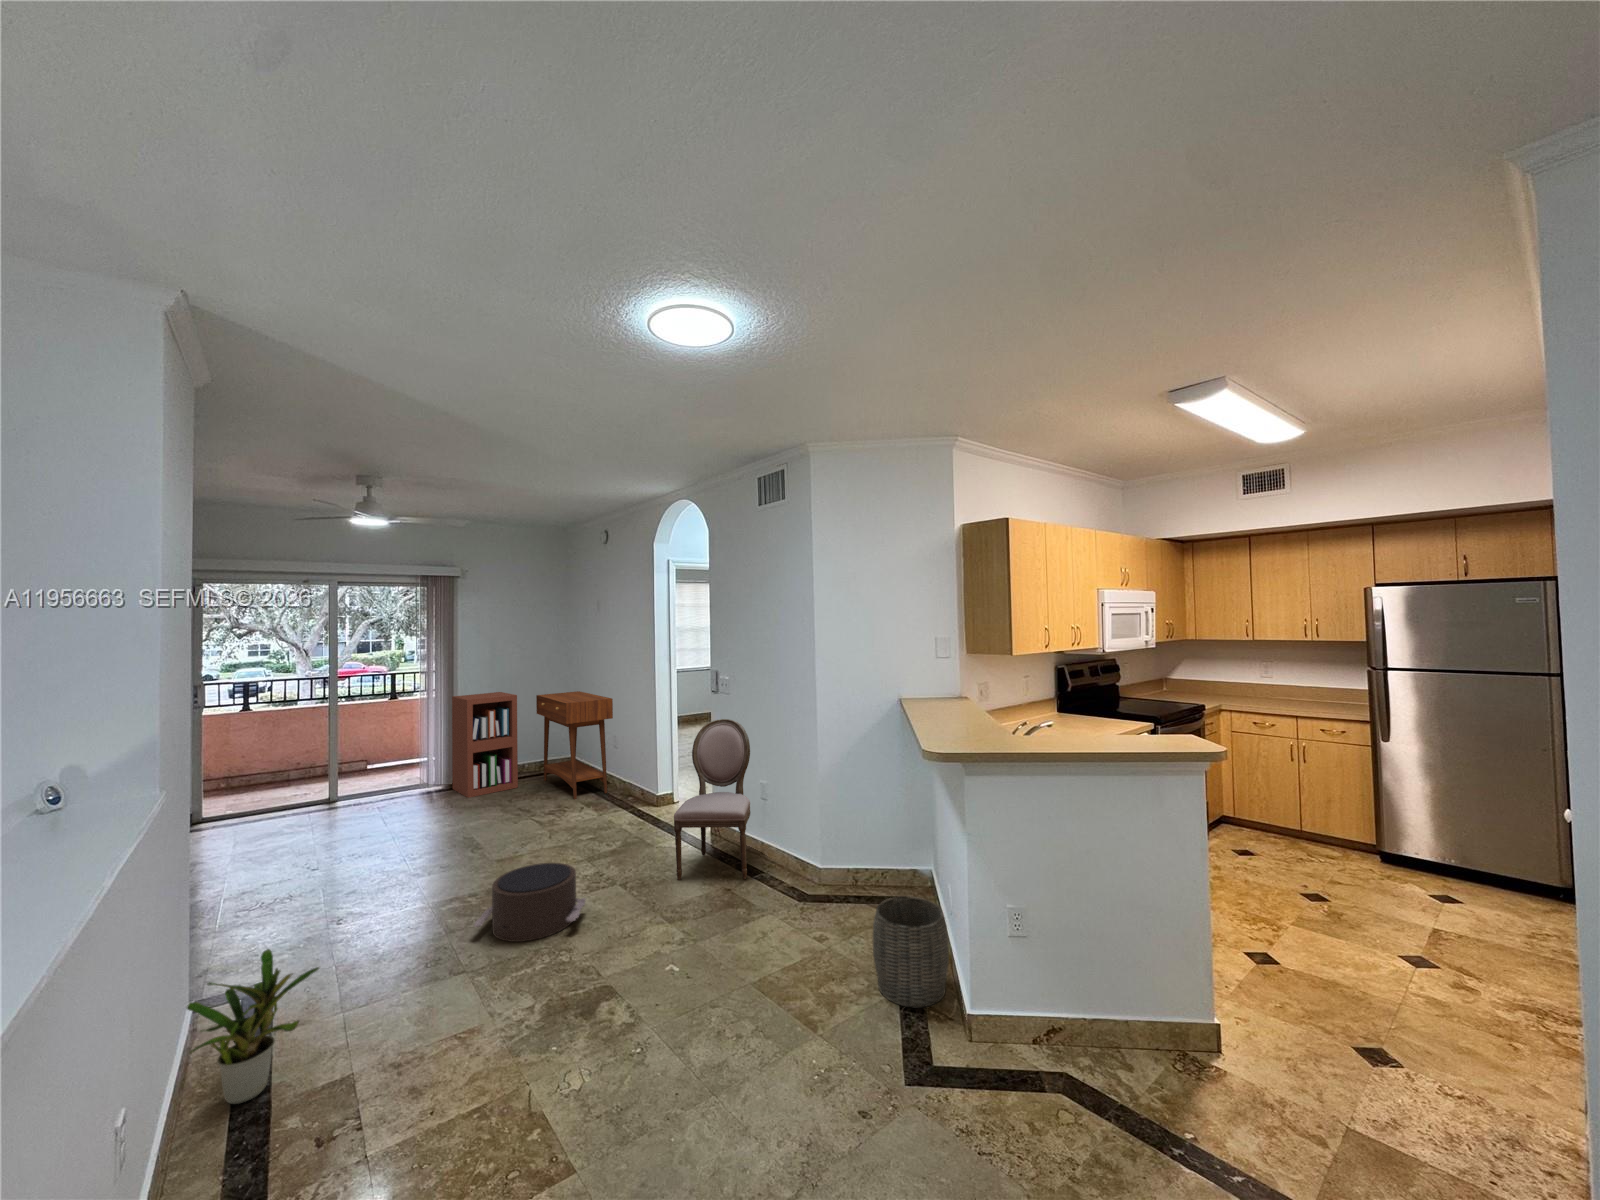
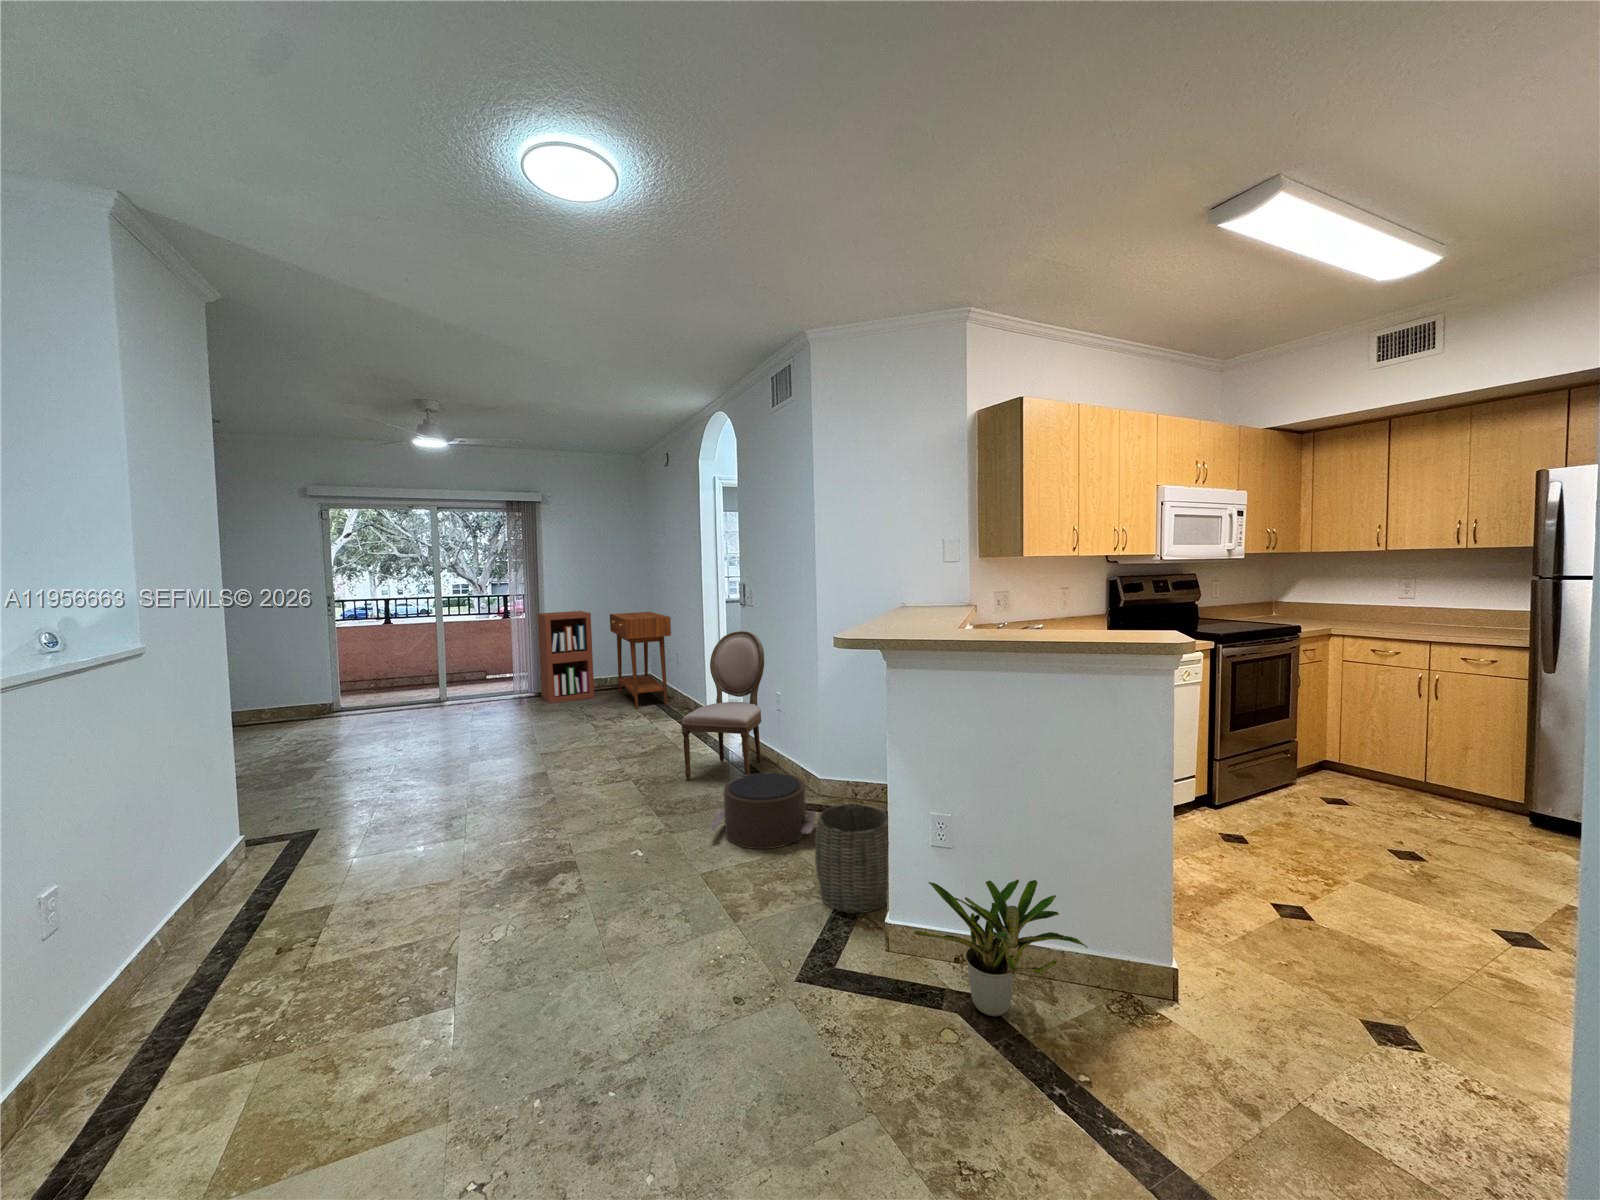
pouf: present [474,863,585,942] -> present [710,773,815,849]
potted plant: present [187,949,319,1104] -> present [914,879,1088,1016]

